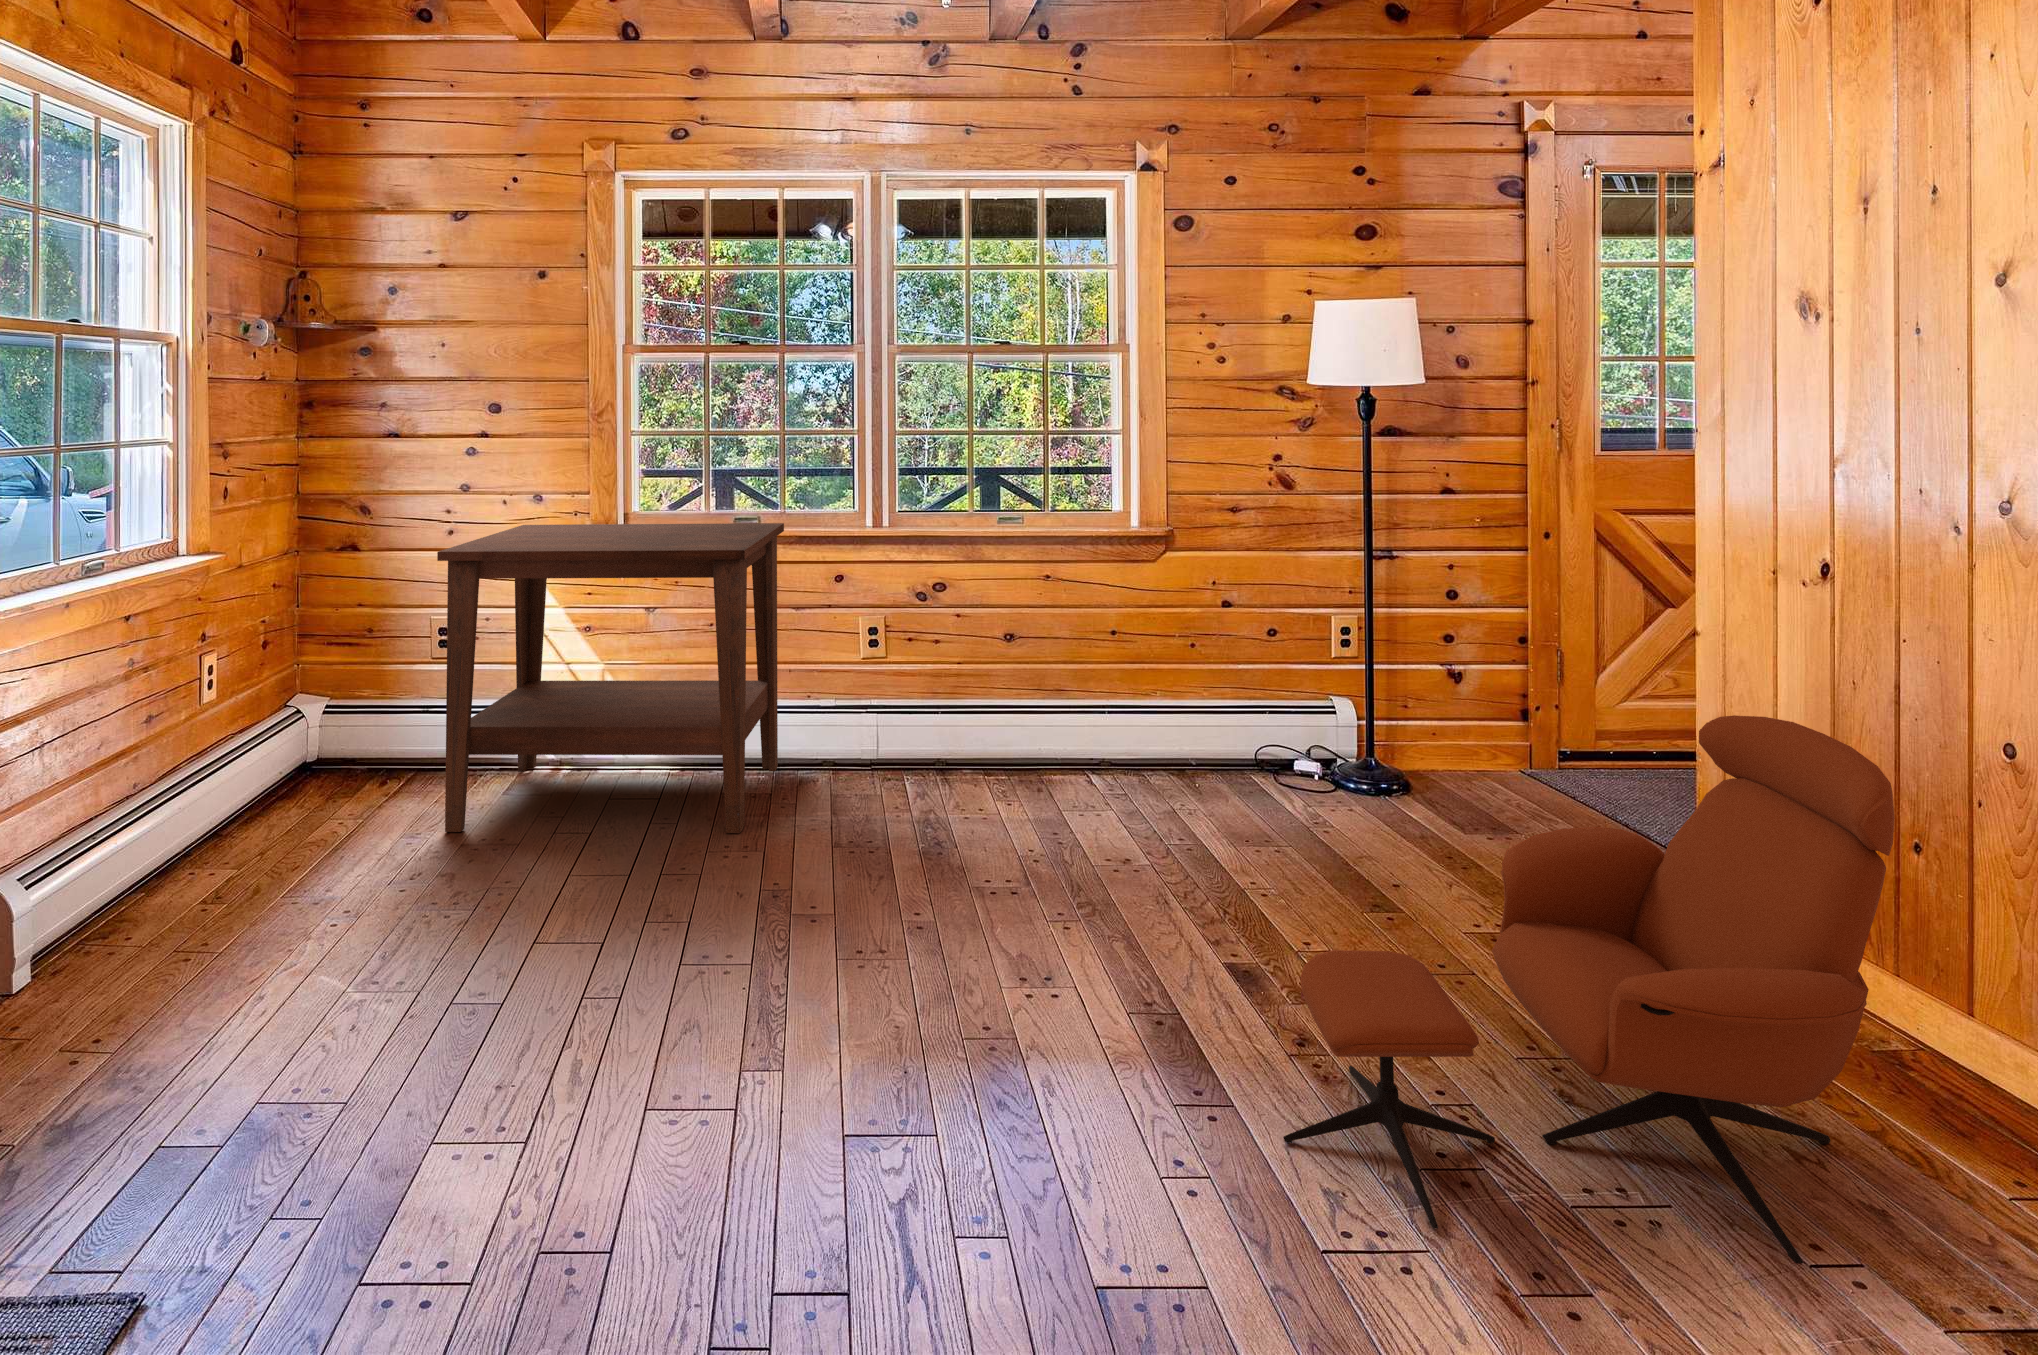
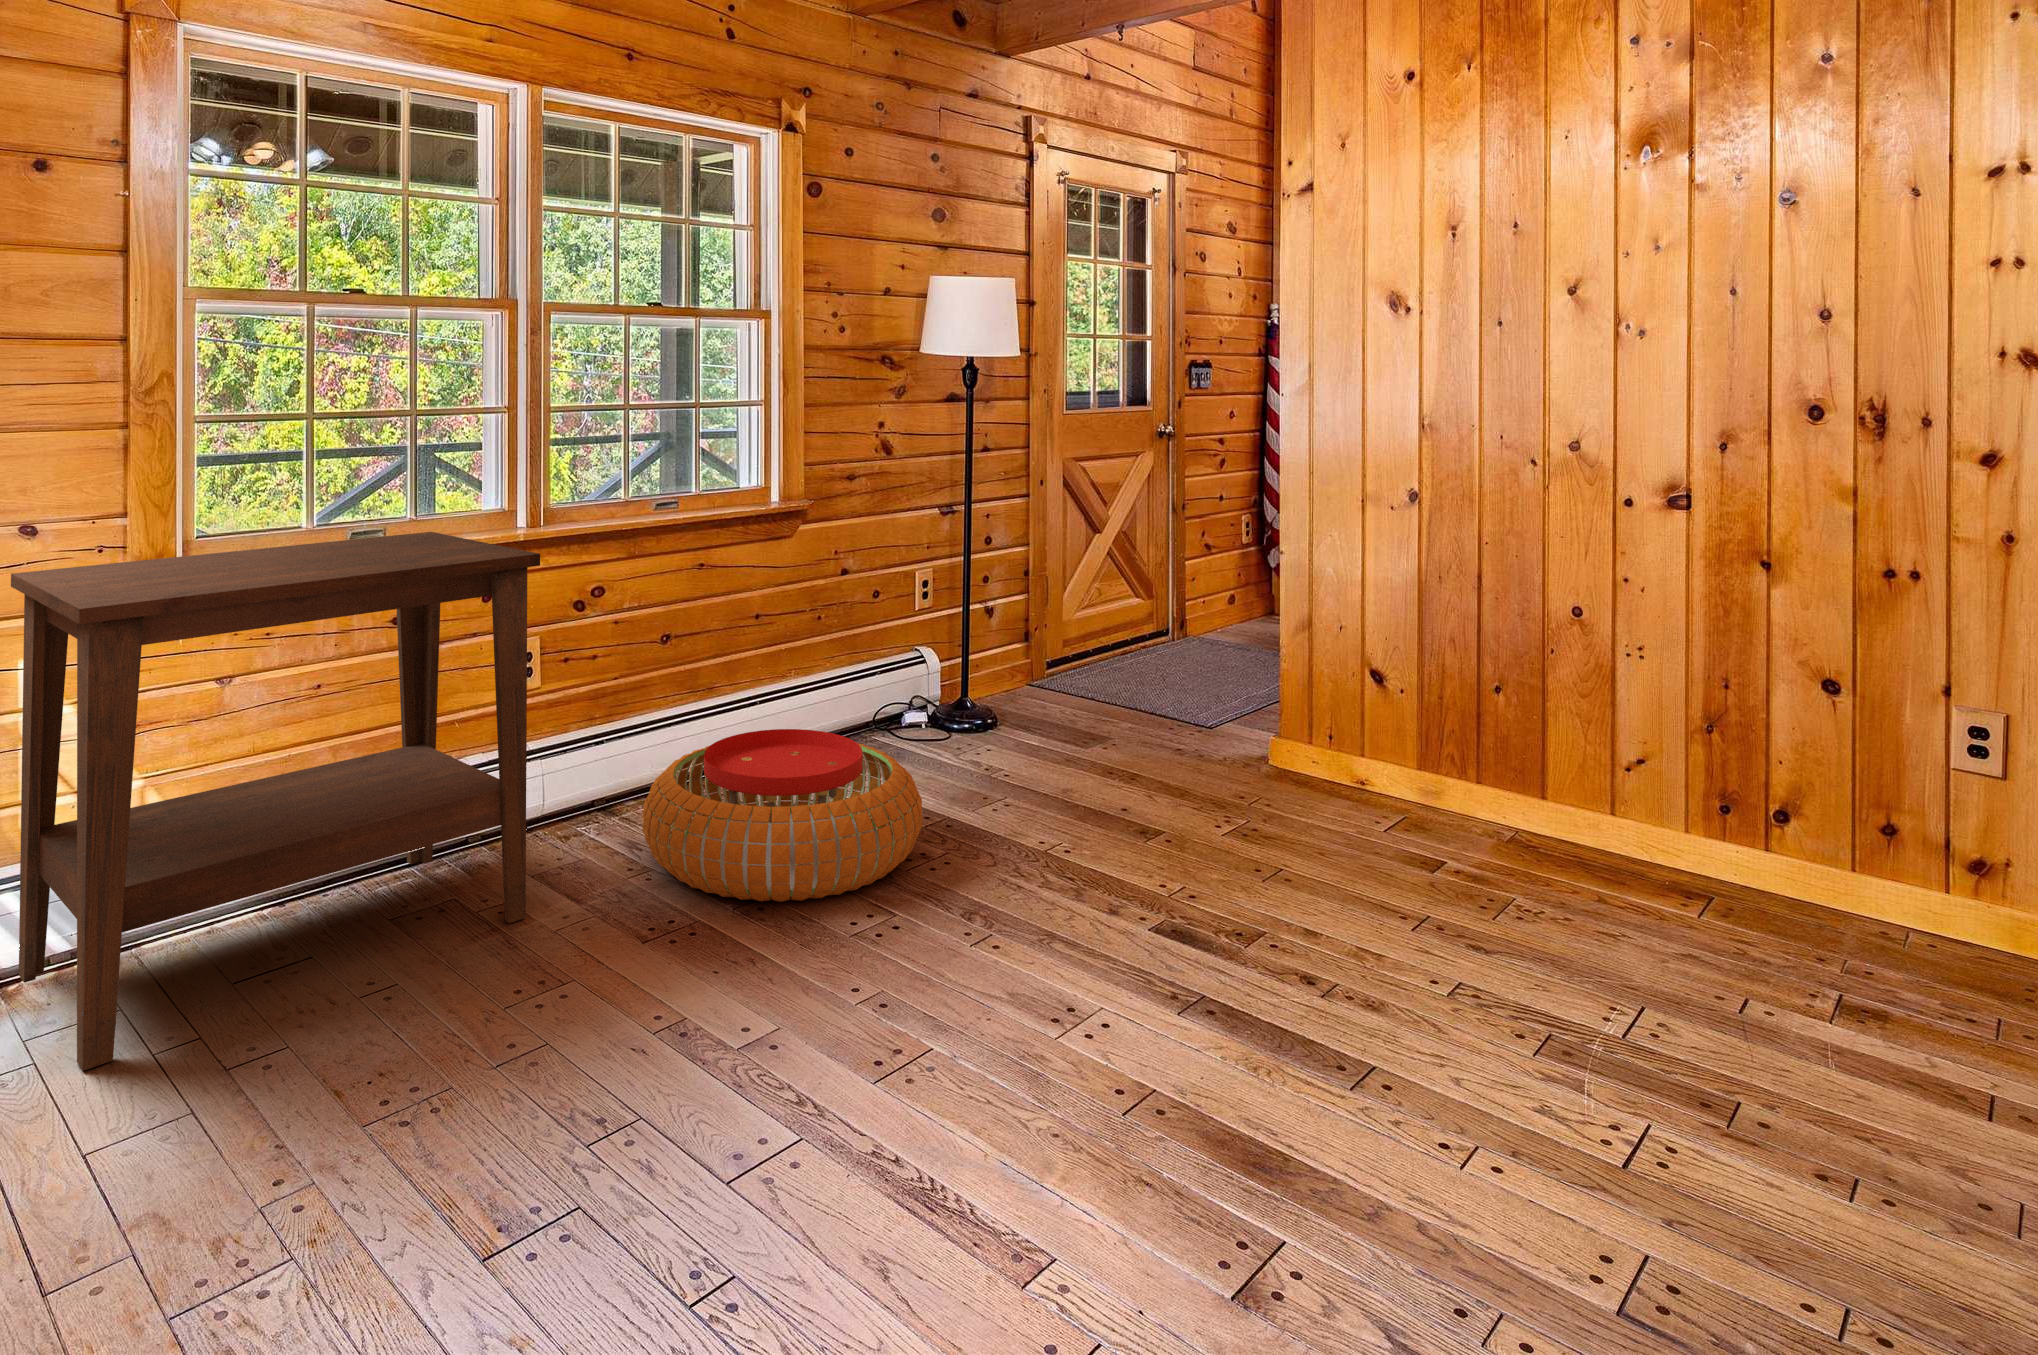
lounge chair: present [1283,715,1895,1264] -> none [1230,560,1500,907]
pouf: none [836,735,1095,912] -> present [643,729,922,902]

